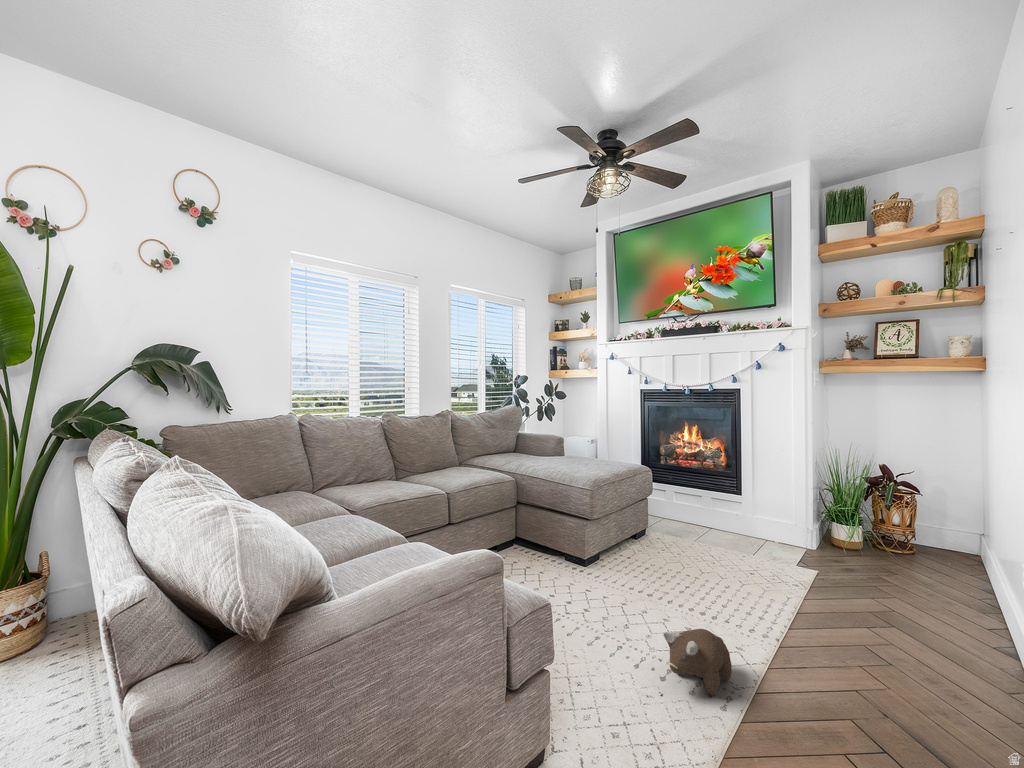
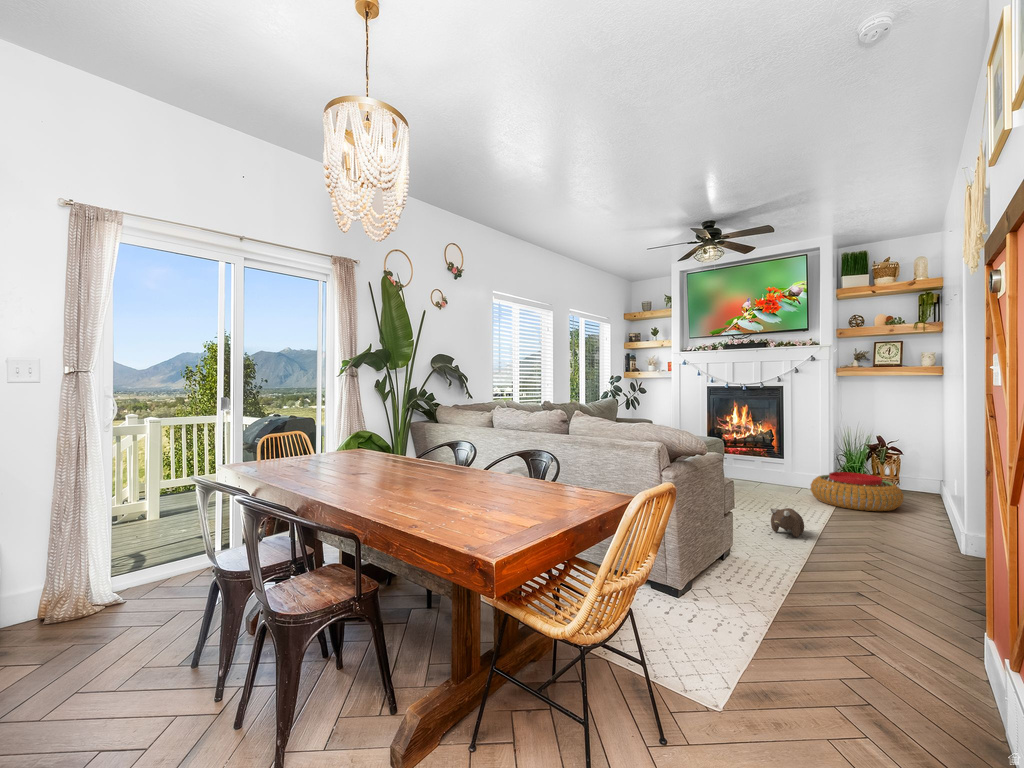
pouf: none [772,526,924,604] -> present [811,472,904,511]

